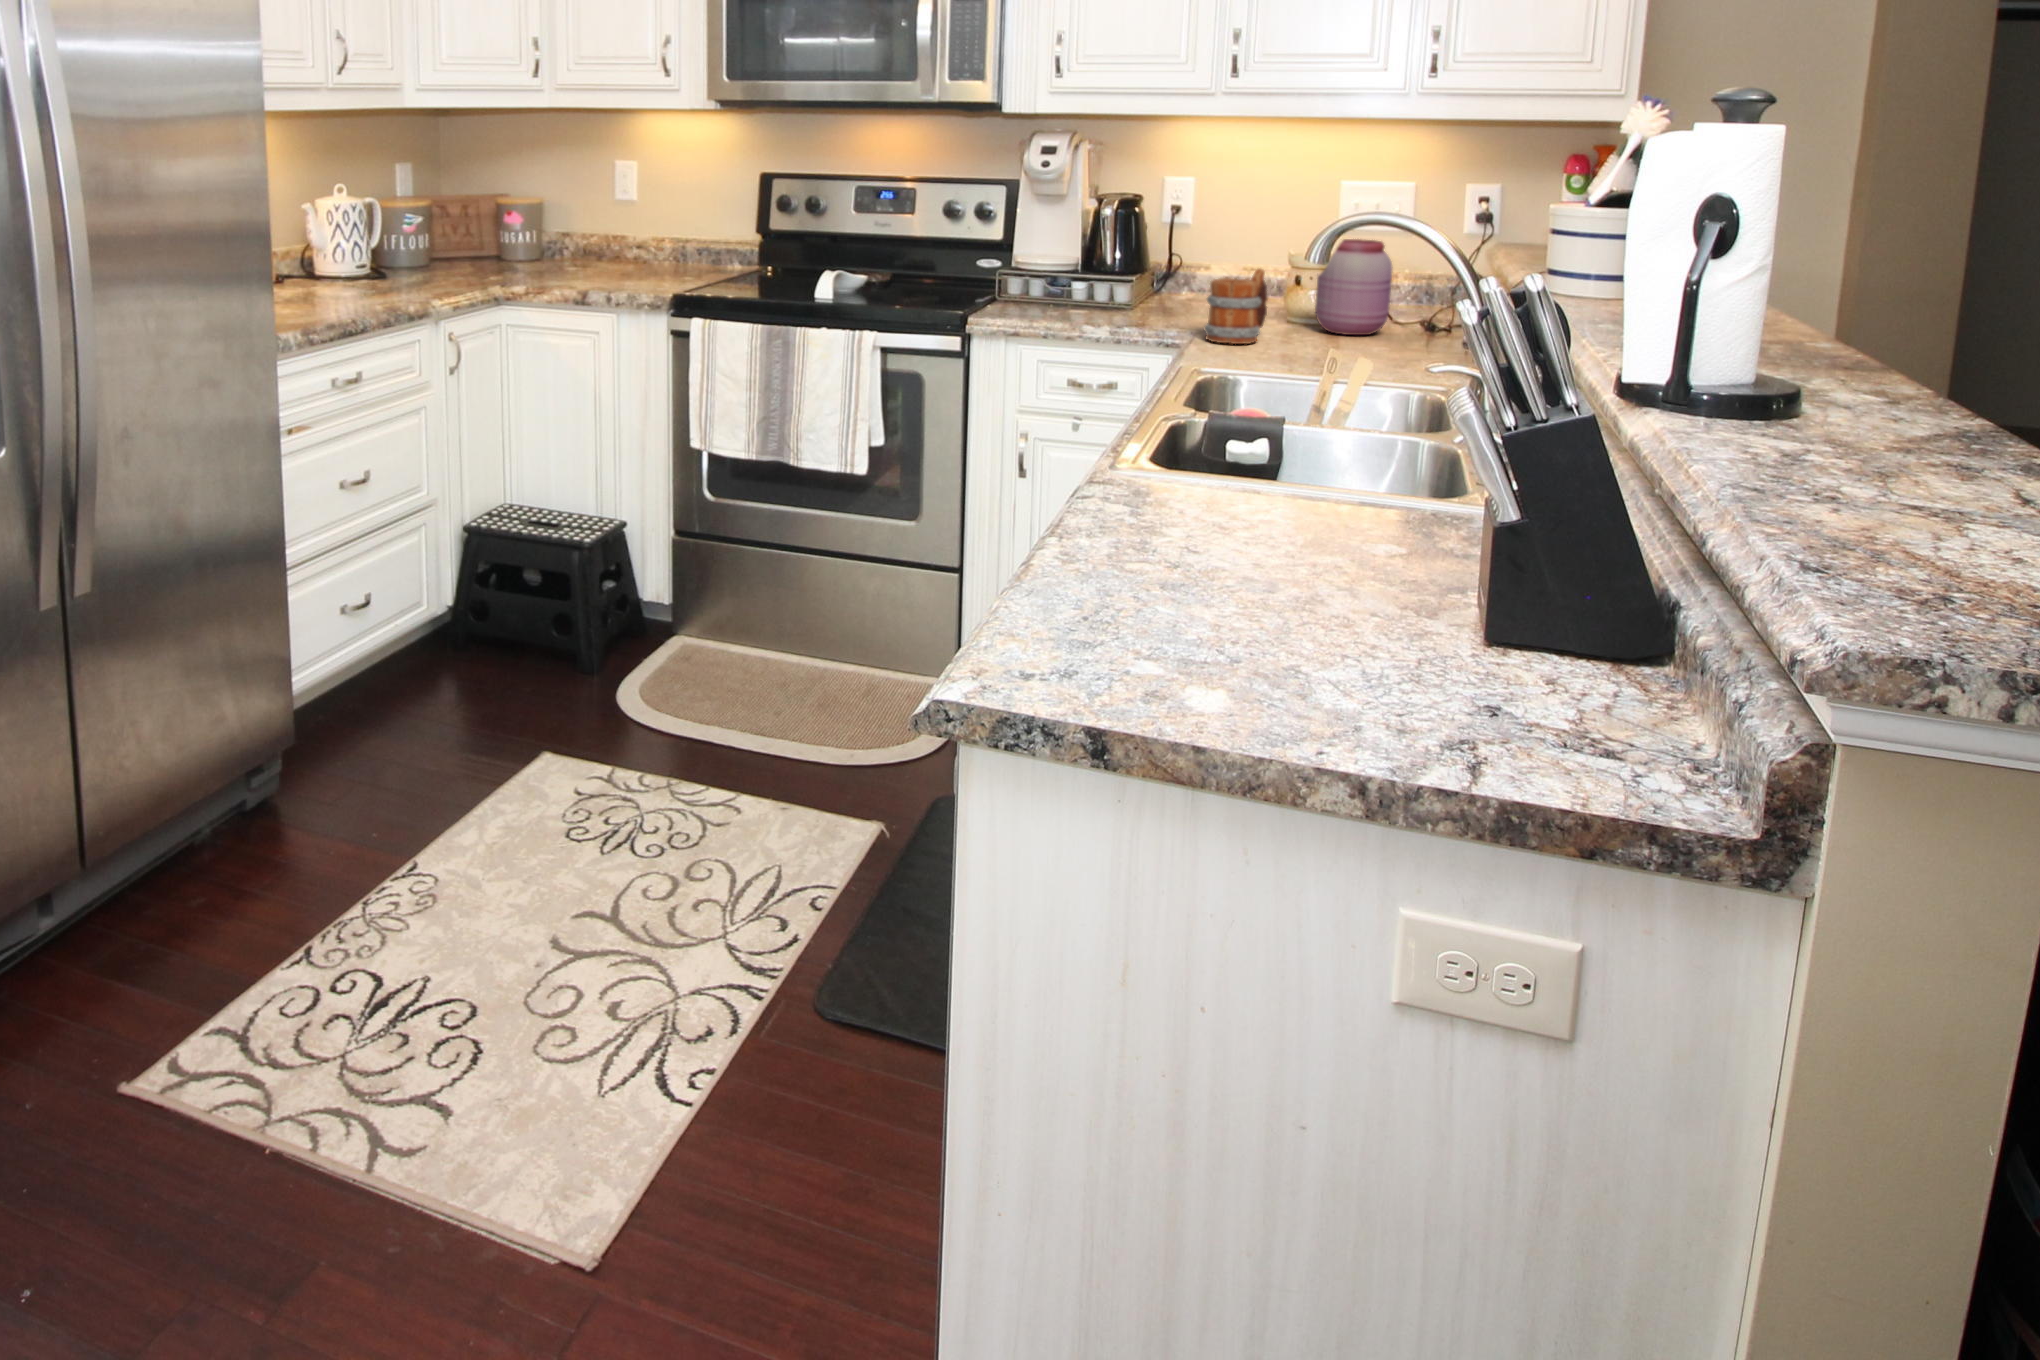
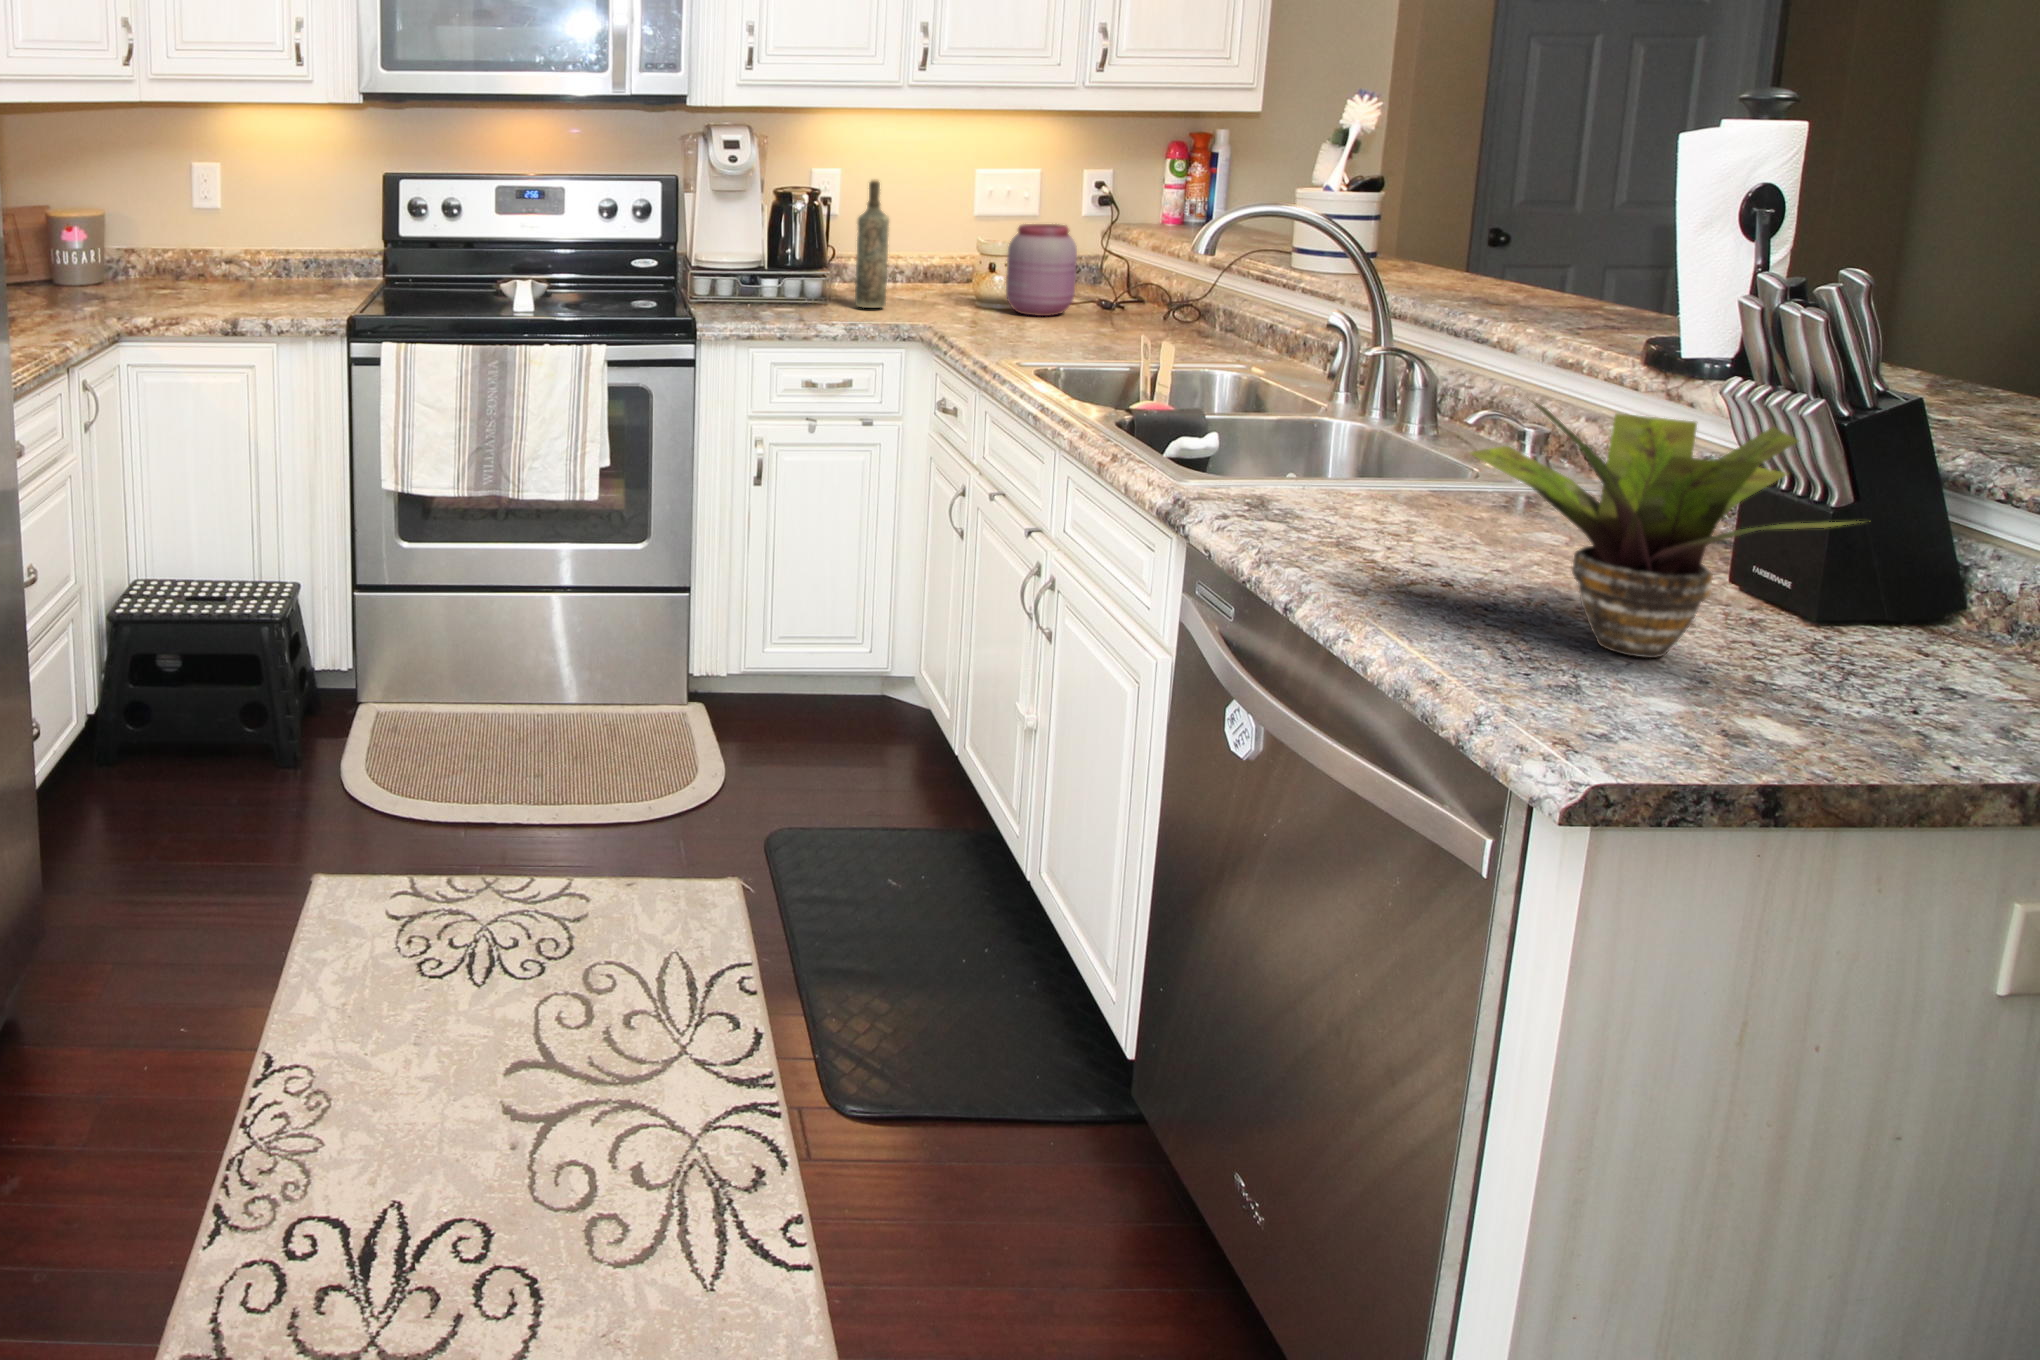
bottle: none [1164,188,1202,317] -> present [855,179,889,308]
mug: present [1204,269,1268,344] -> none [933,256,988,332]
potted plant: none [1136,387,1413,643] -> present [1471,402,1849,658]

